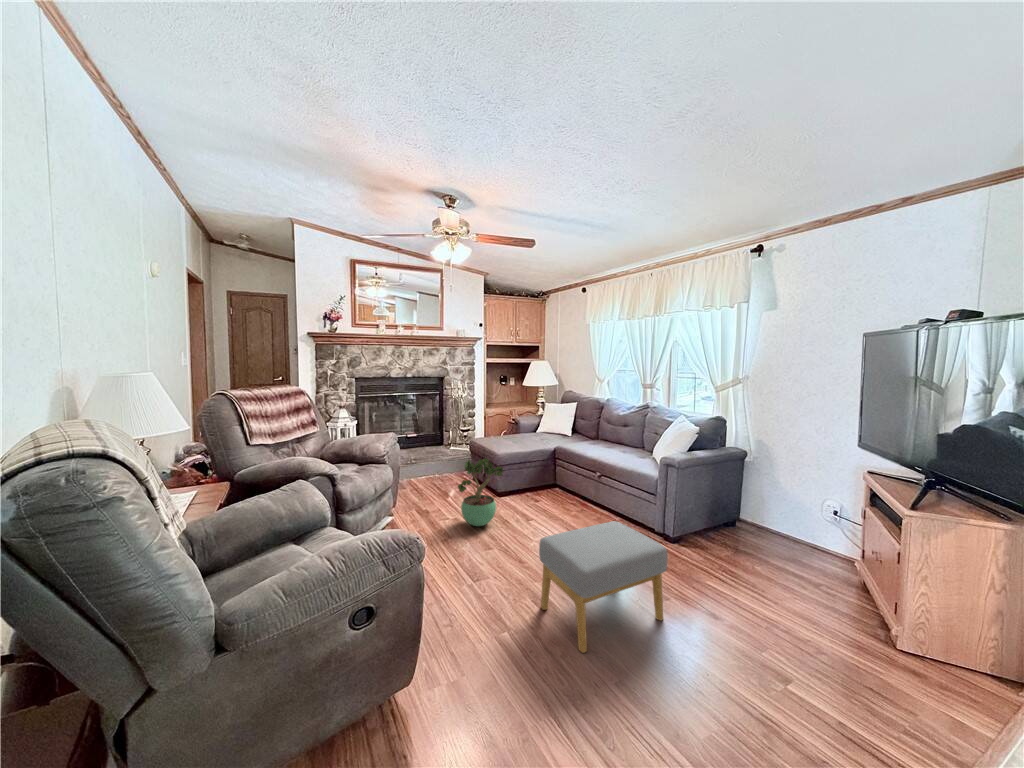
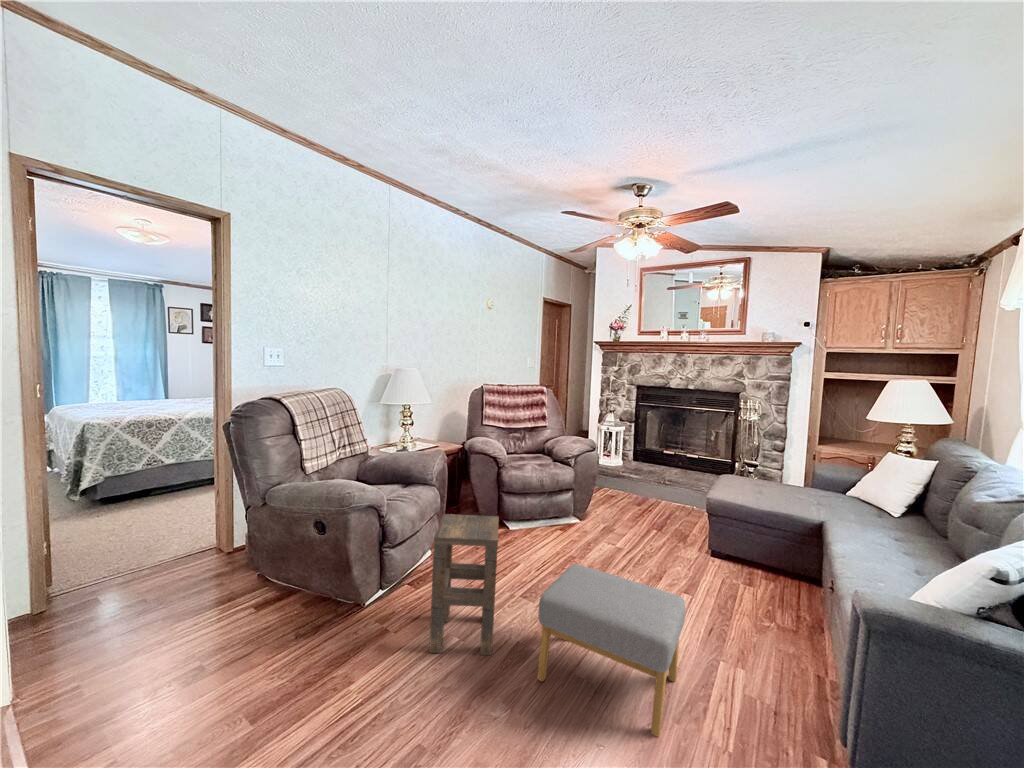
potted plant: present [458,458,503,526] -> none [621,482,670,560]
side table: none [432,527,533,727] -> present [429,514,499,655]

